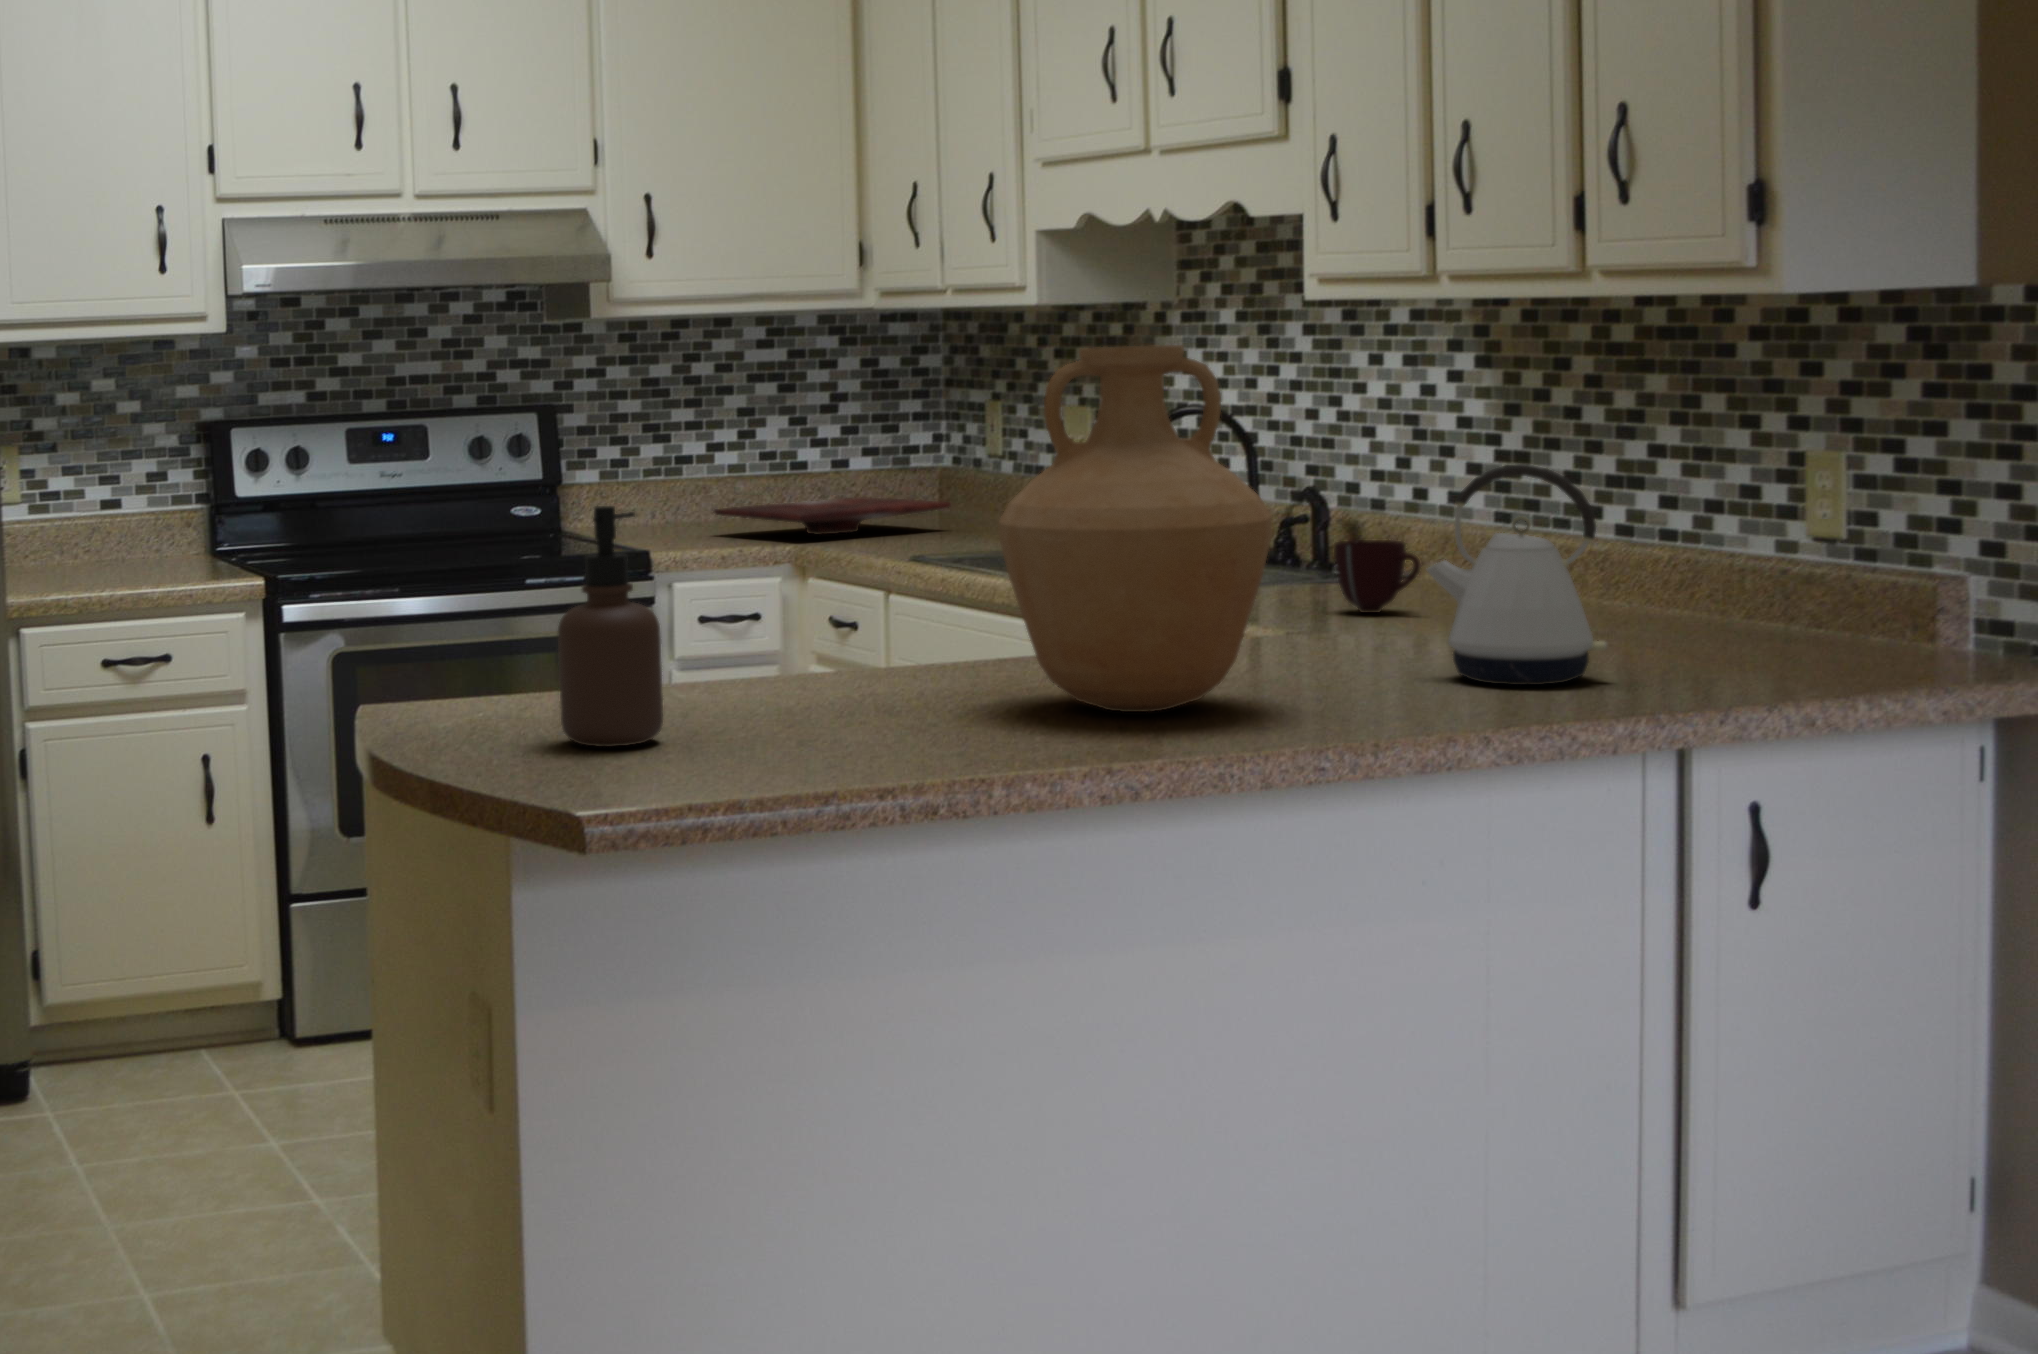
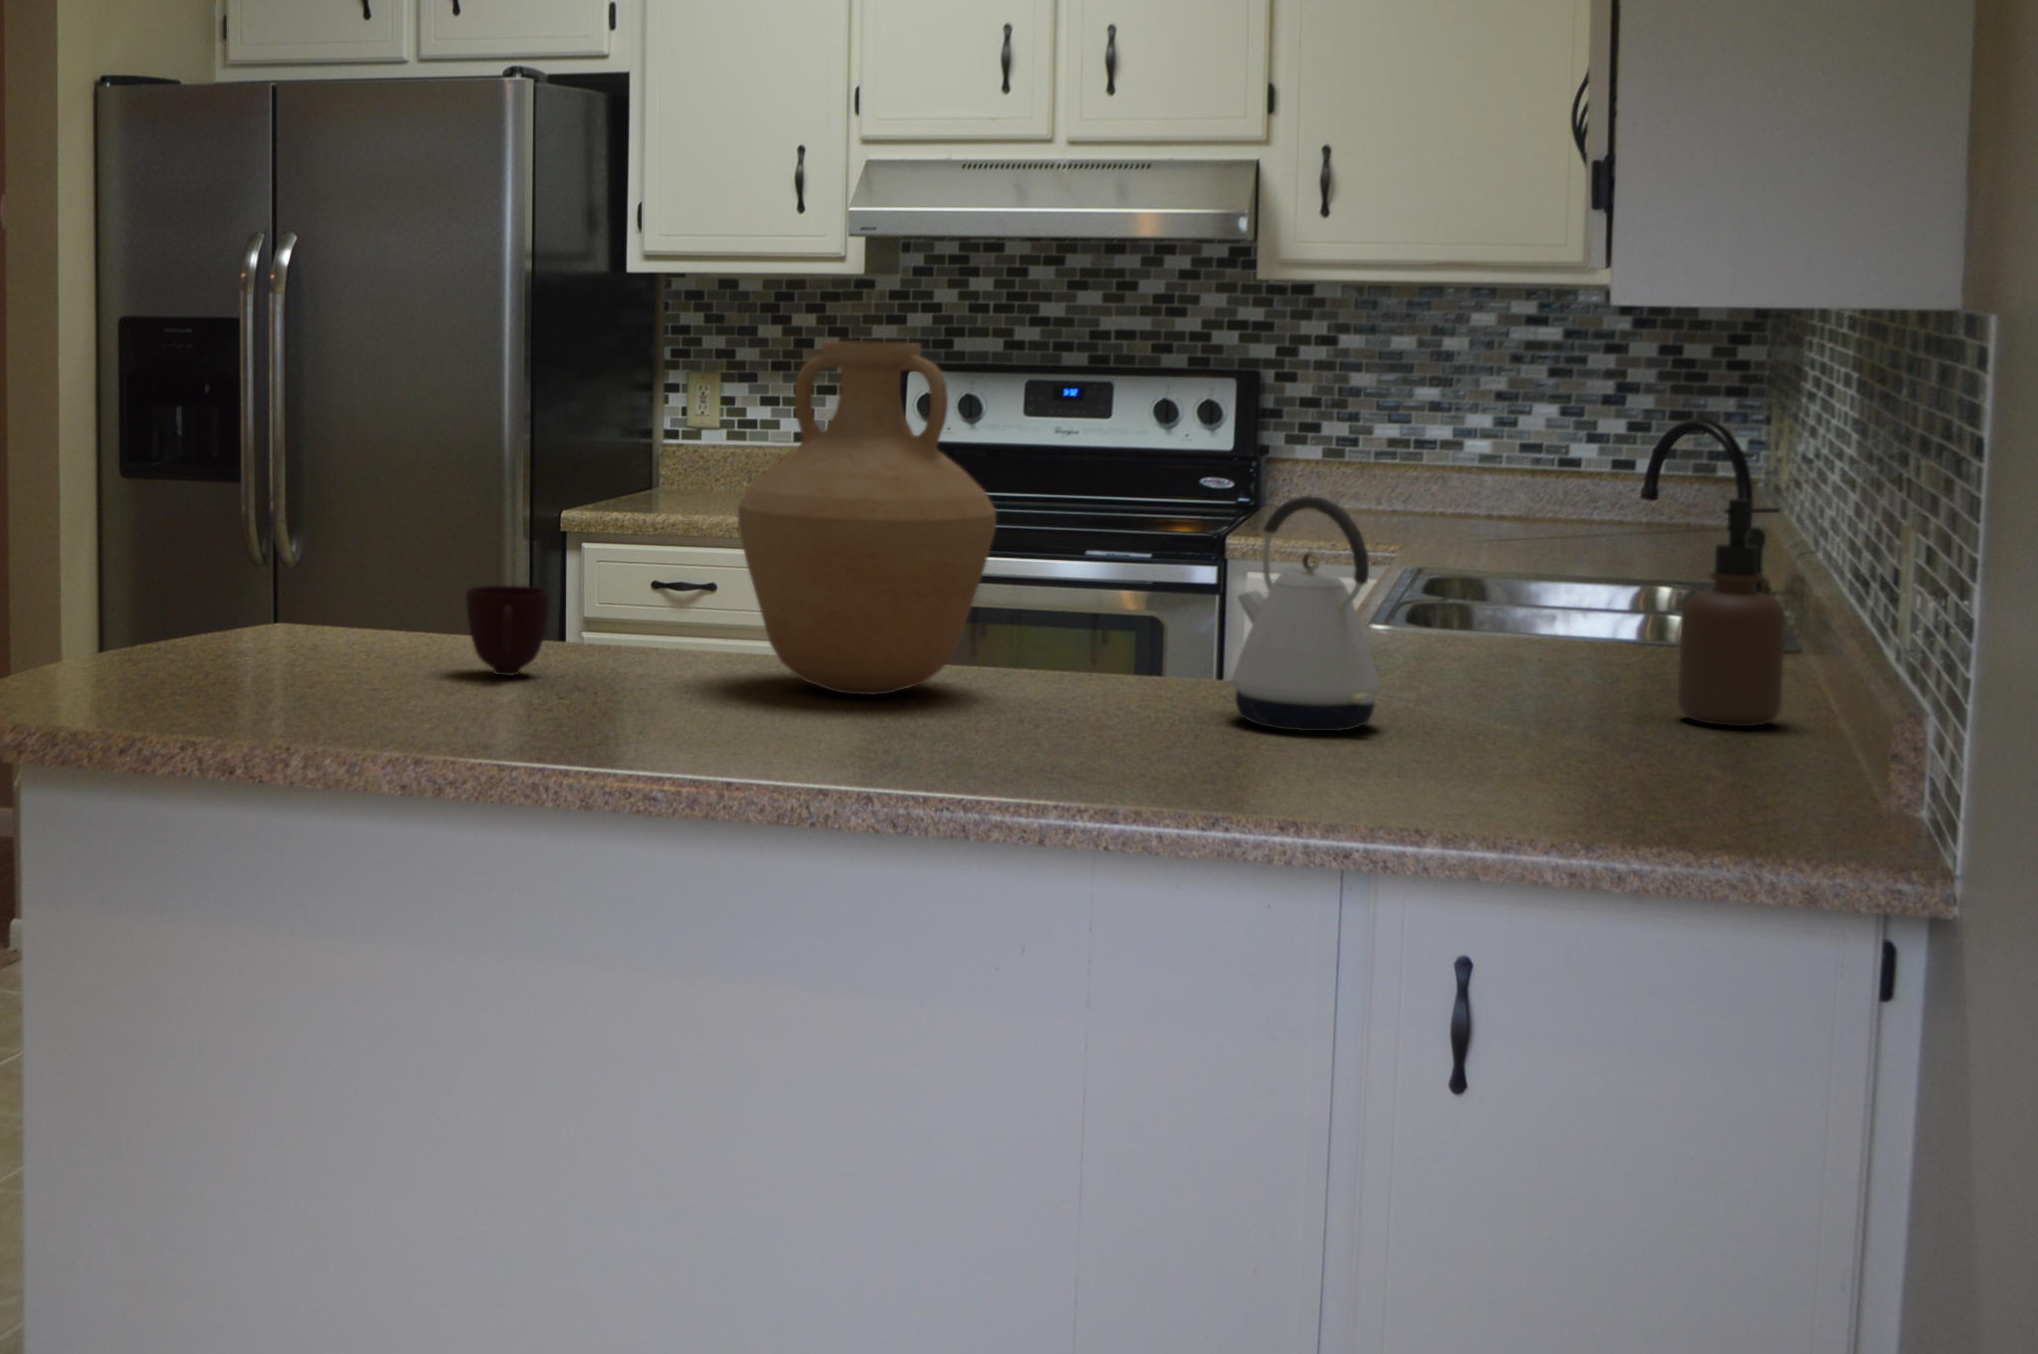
cutting board: present [714,497,951,535] -> none [1402,500,1662,541]
soap dispenser: present [558,506,663,747] -> present [1678,499,1786,726]
mug: present [1334,540,1420,613] -> present [466,586,550,676]

